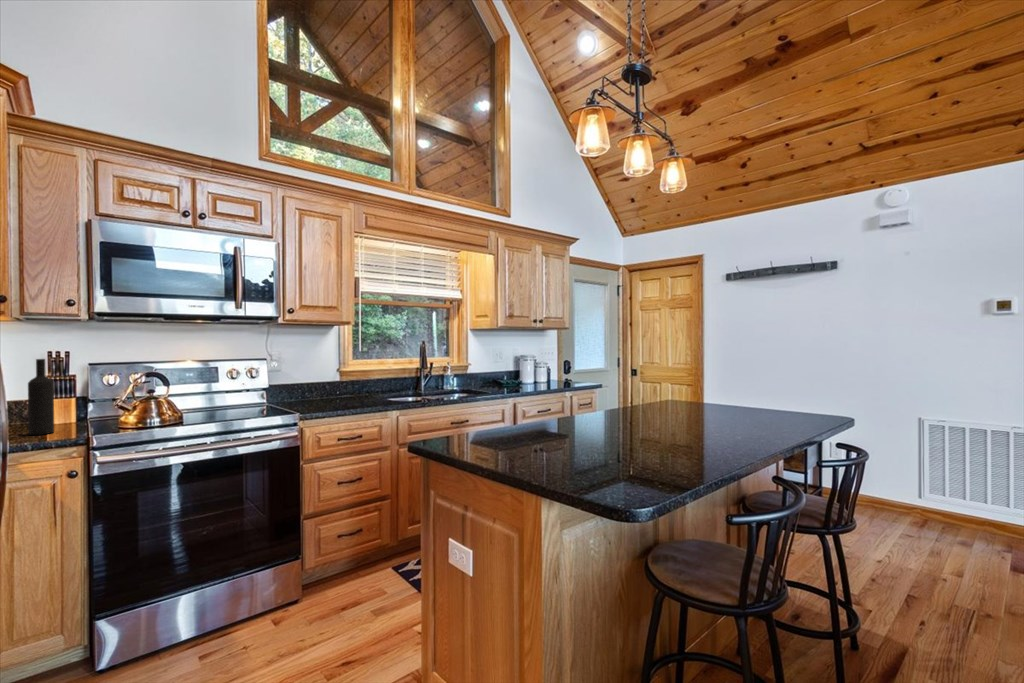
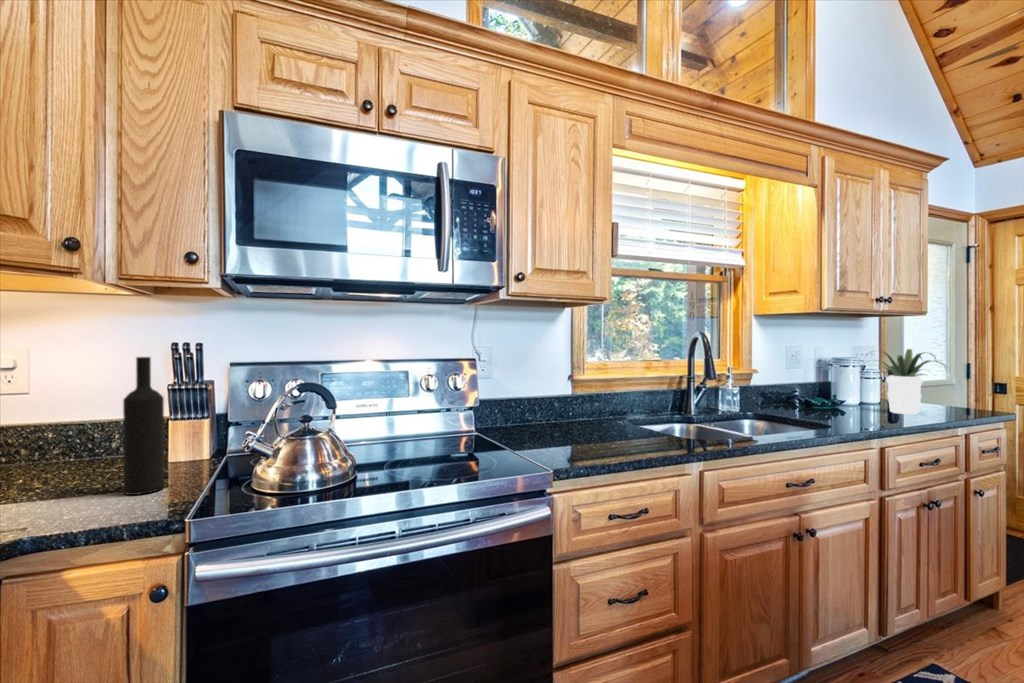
potted plant: none [525,349,569,386] -> present [877,349,945,415]

